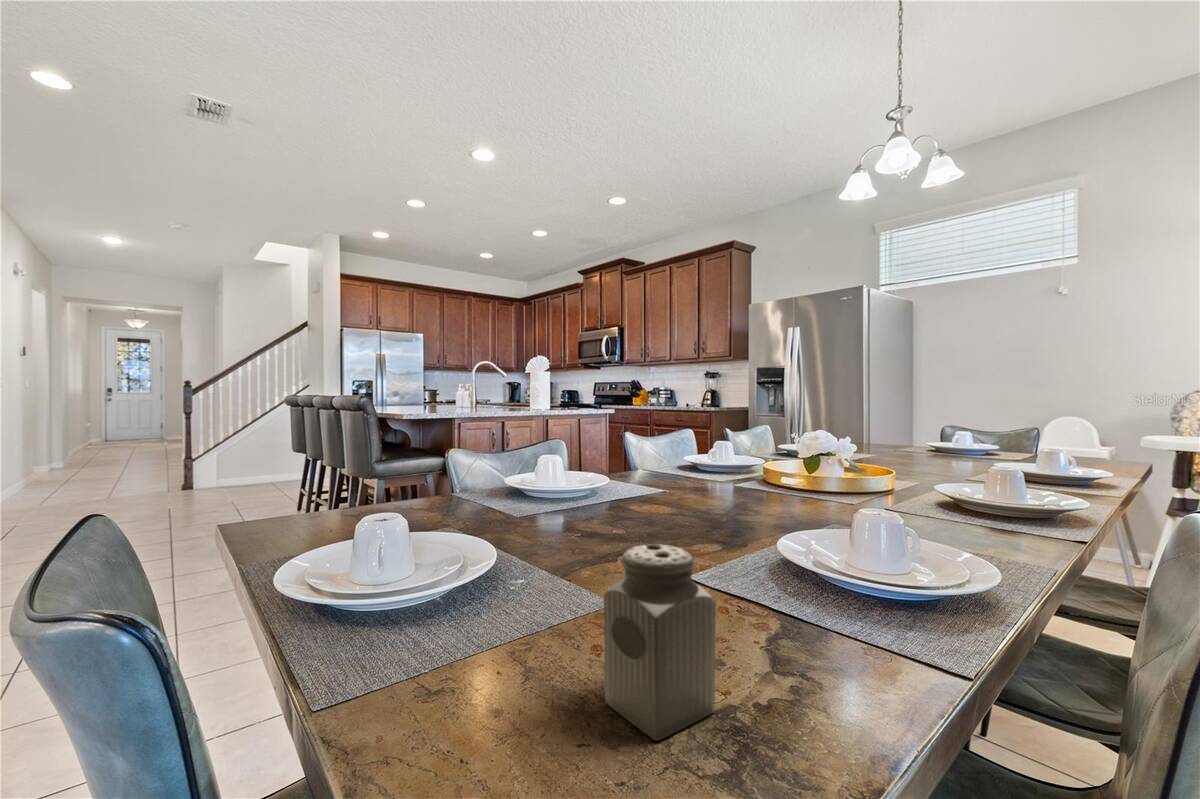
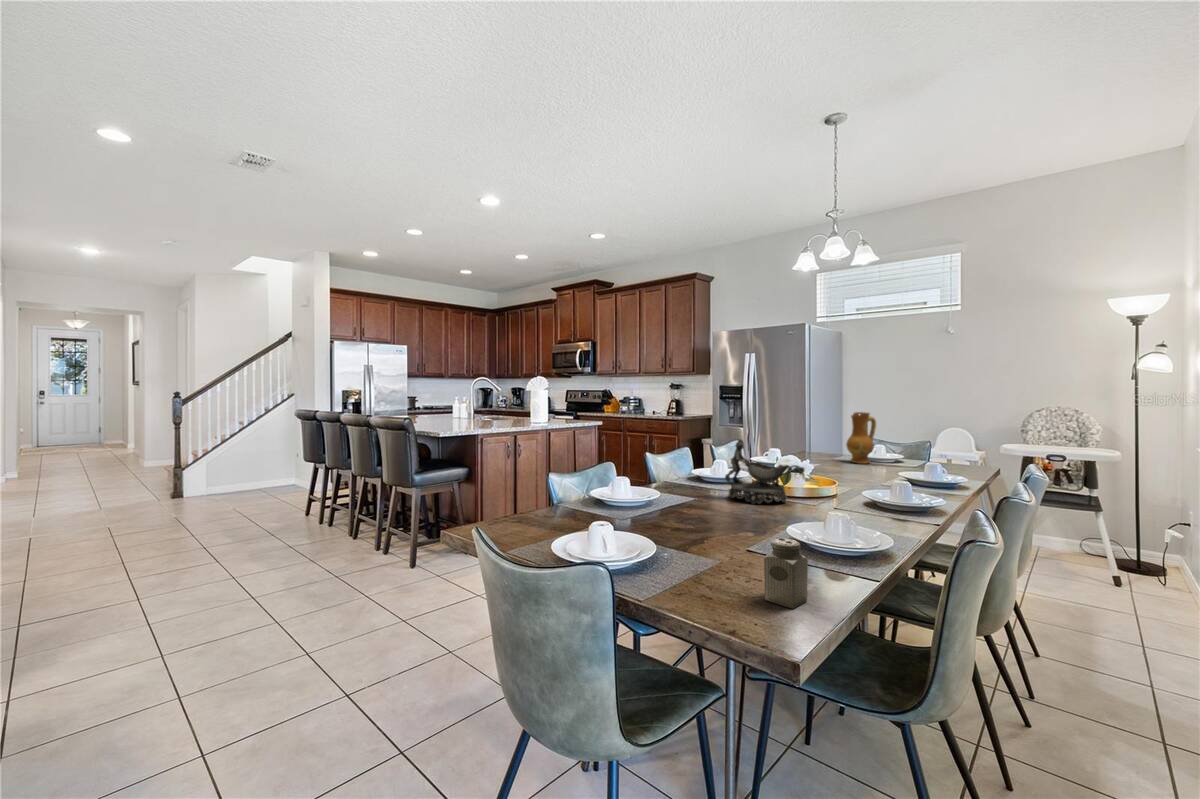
ceramic jug: none [911,382,955,454] -> present [846,412,876,464]
decorative bowl: none [704,398,824,496] -> present [725,439,804,504]

